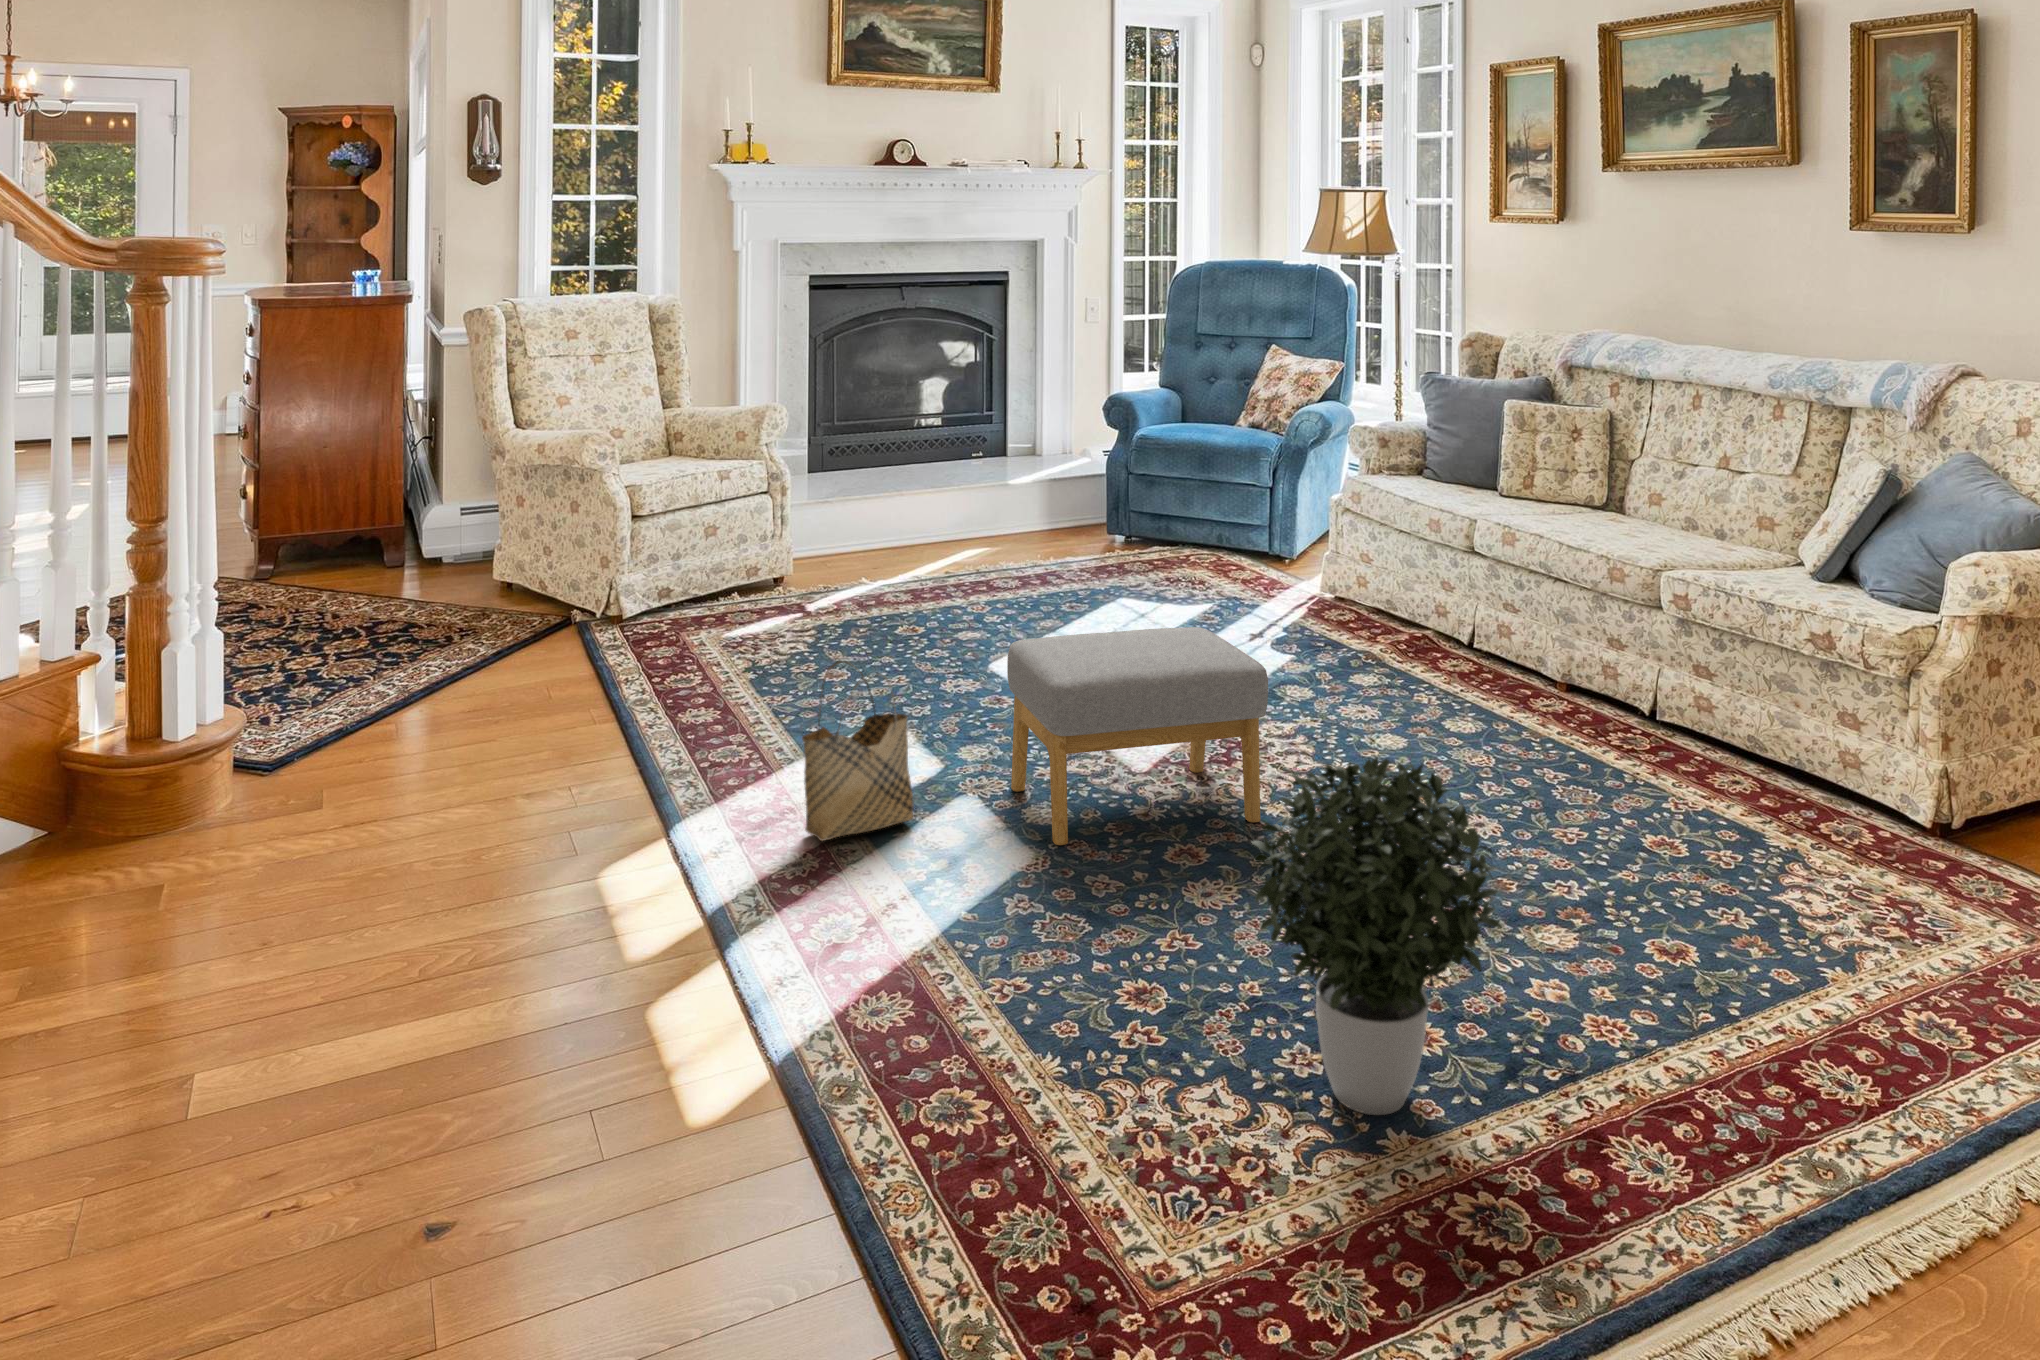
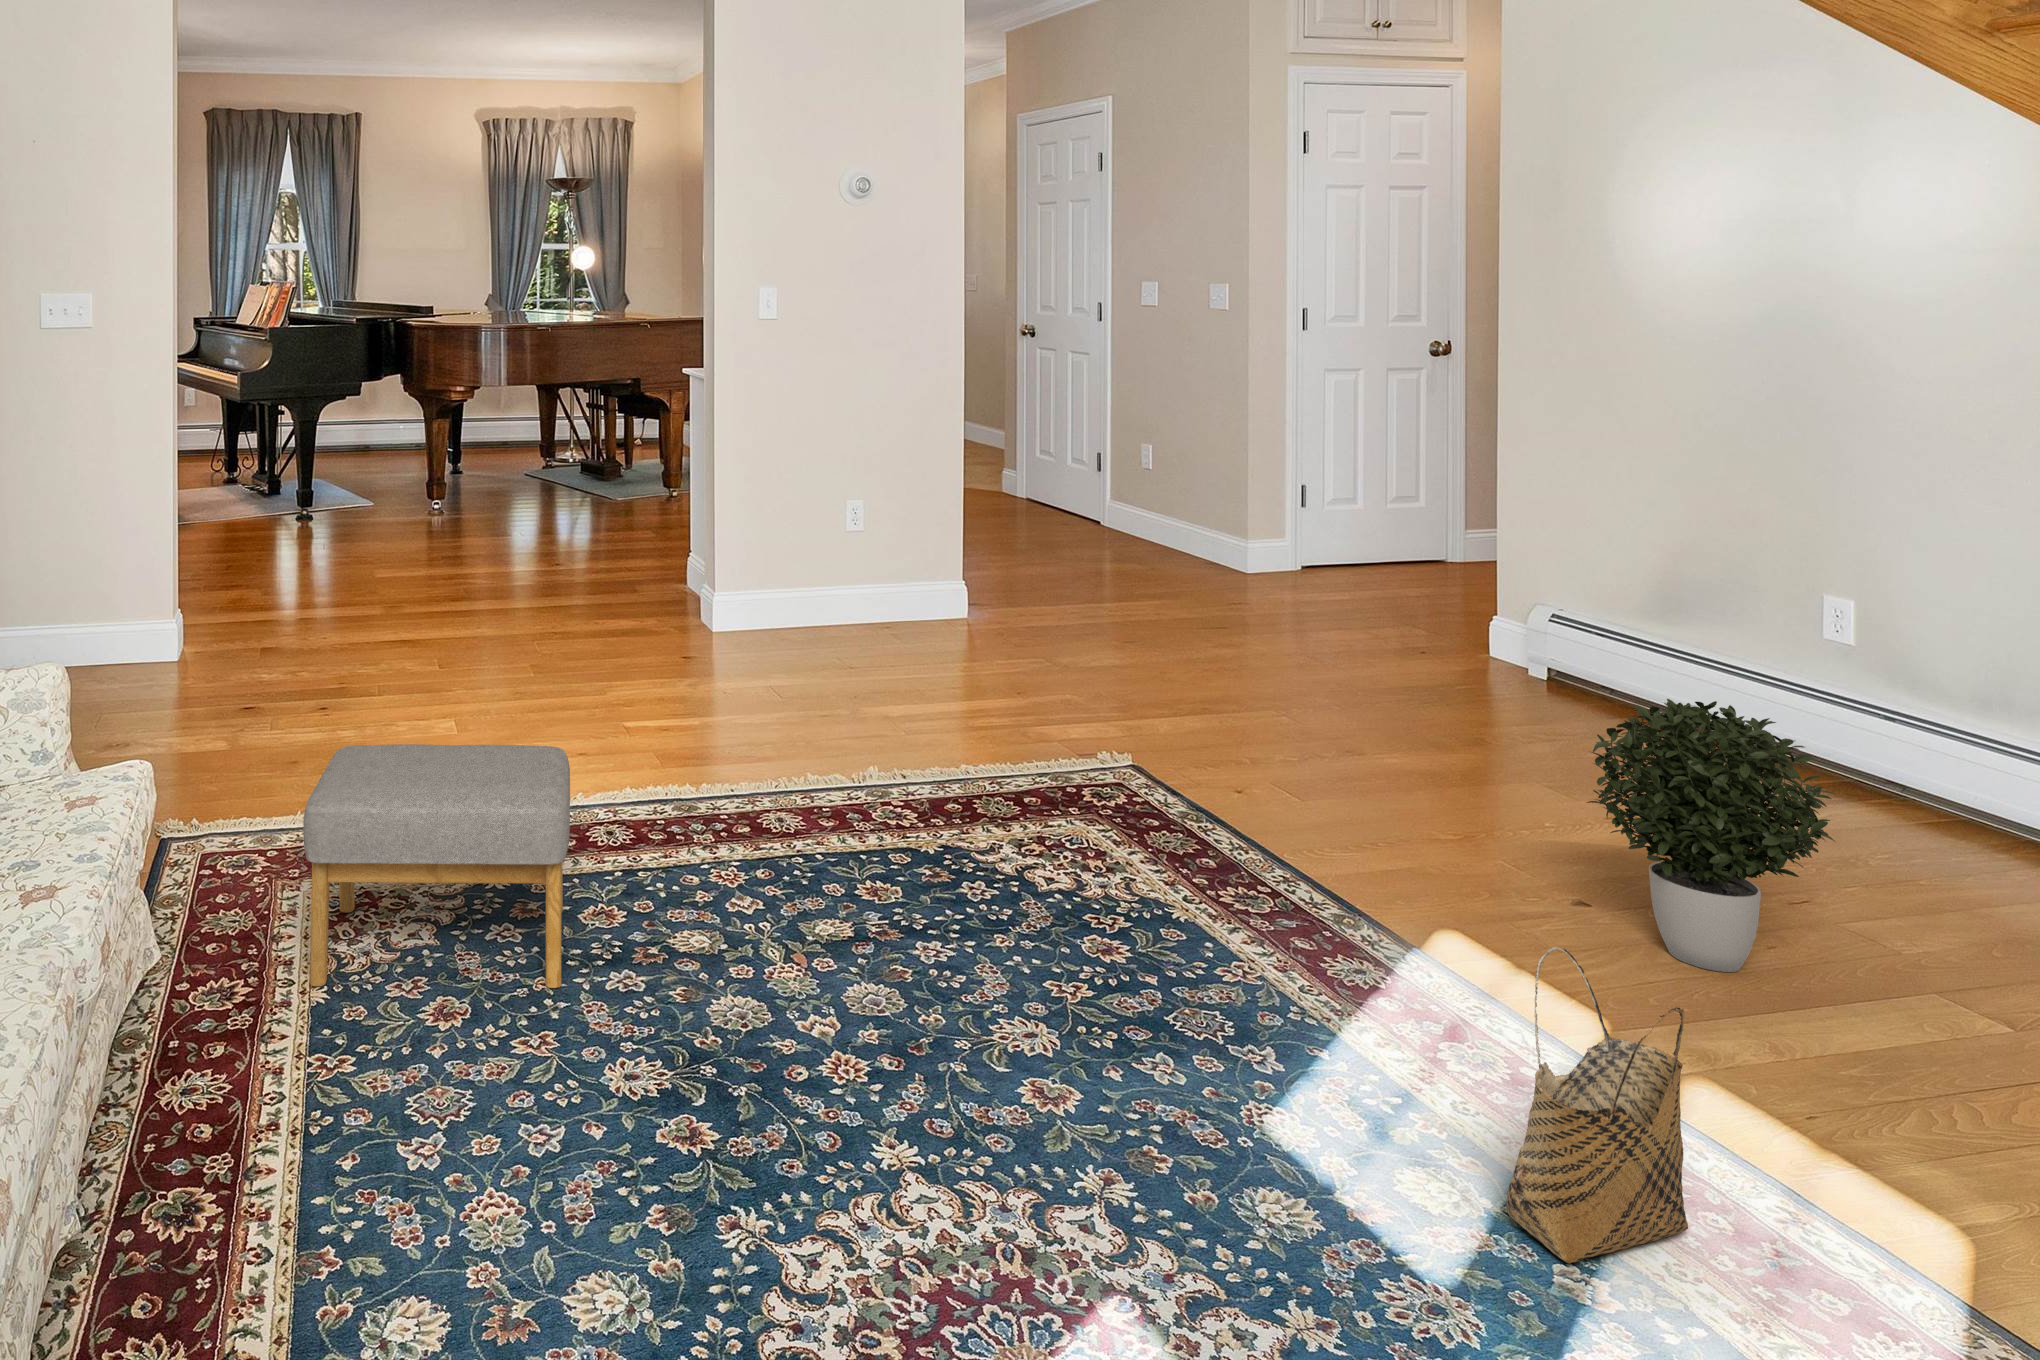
footstool: present [1007,627,1268,845] -> present [303,744,570,988]
potted plant: present [1252,758,1501,1115] -> present [1587,699,1835,972]

